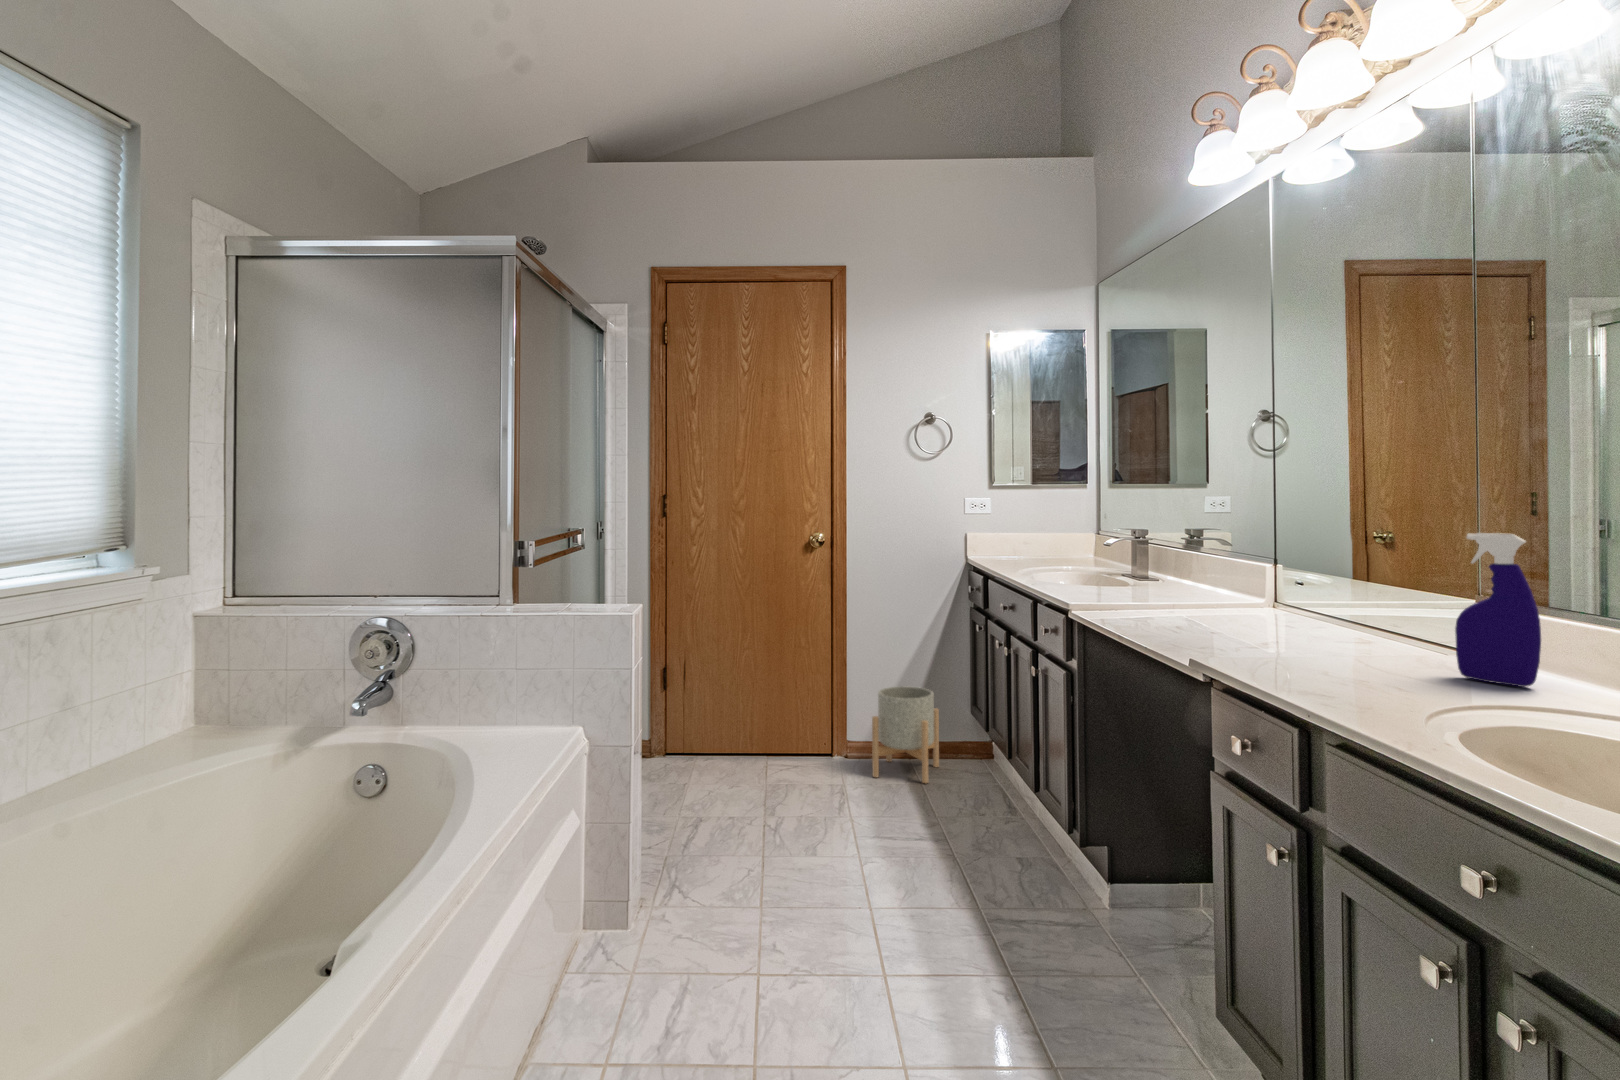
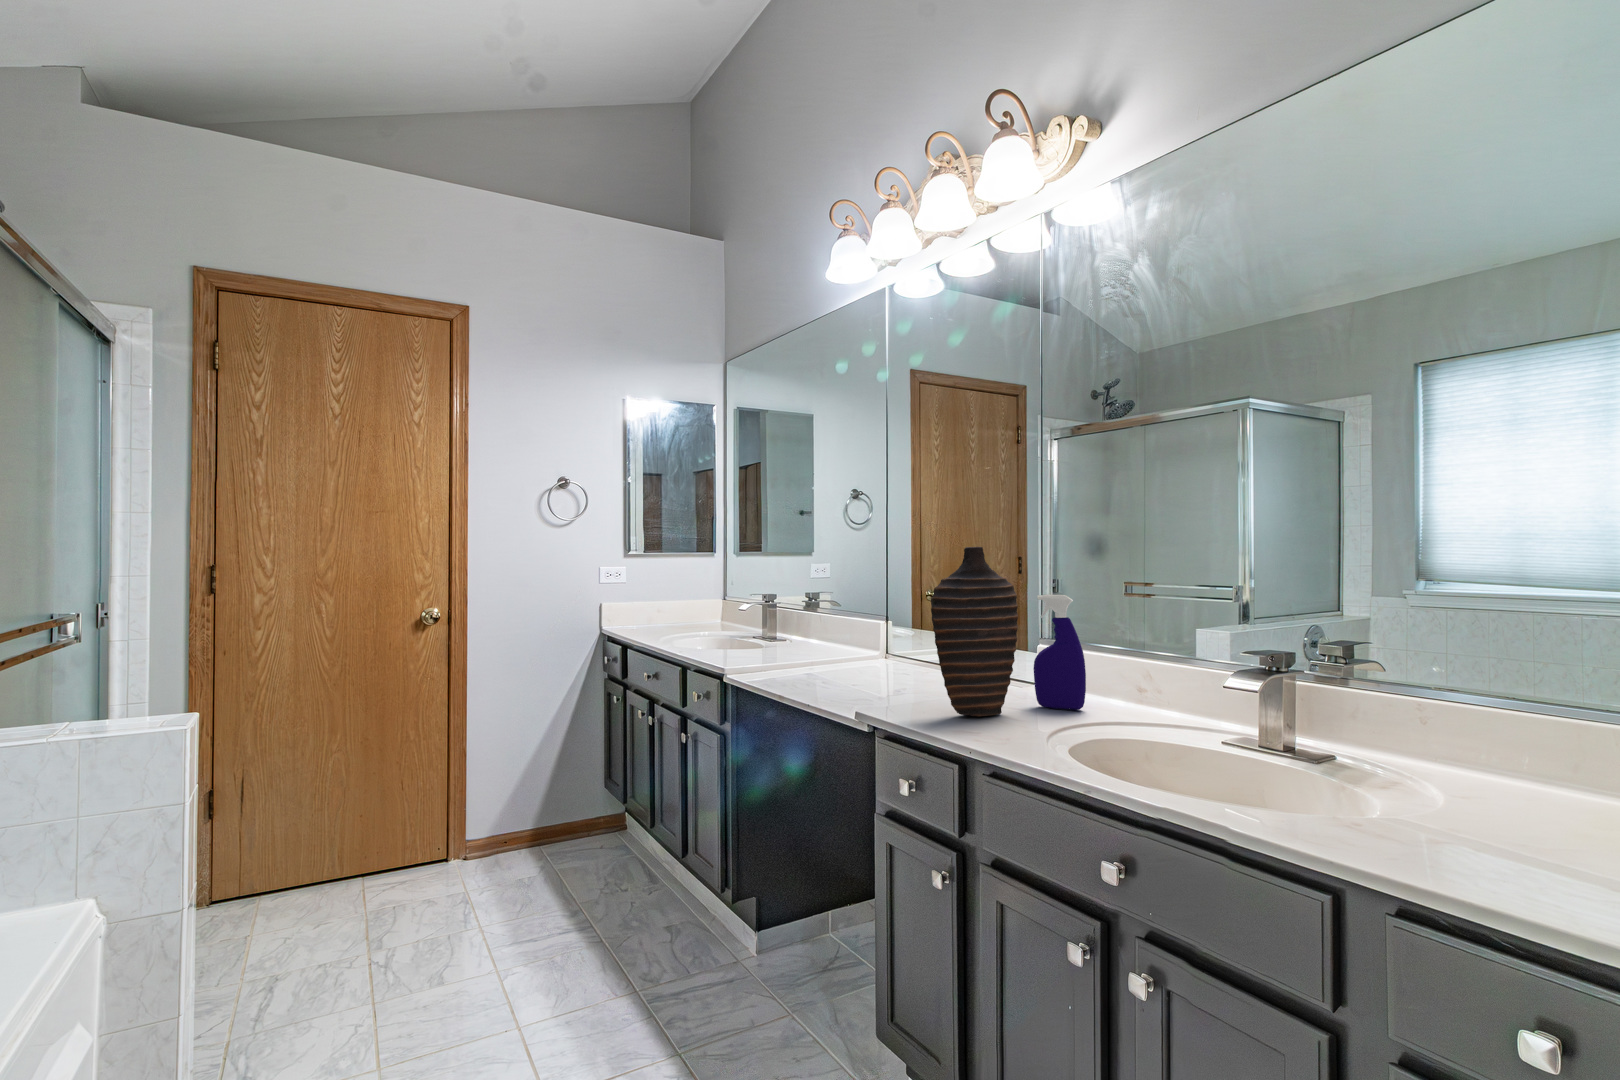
decorative vase: none [1291,471,1428,679] -> present [931,547,1018,716]
planter: present [872,686,939,783] -> none [499,768,574,879]

